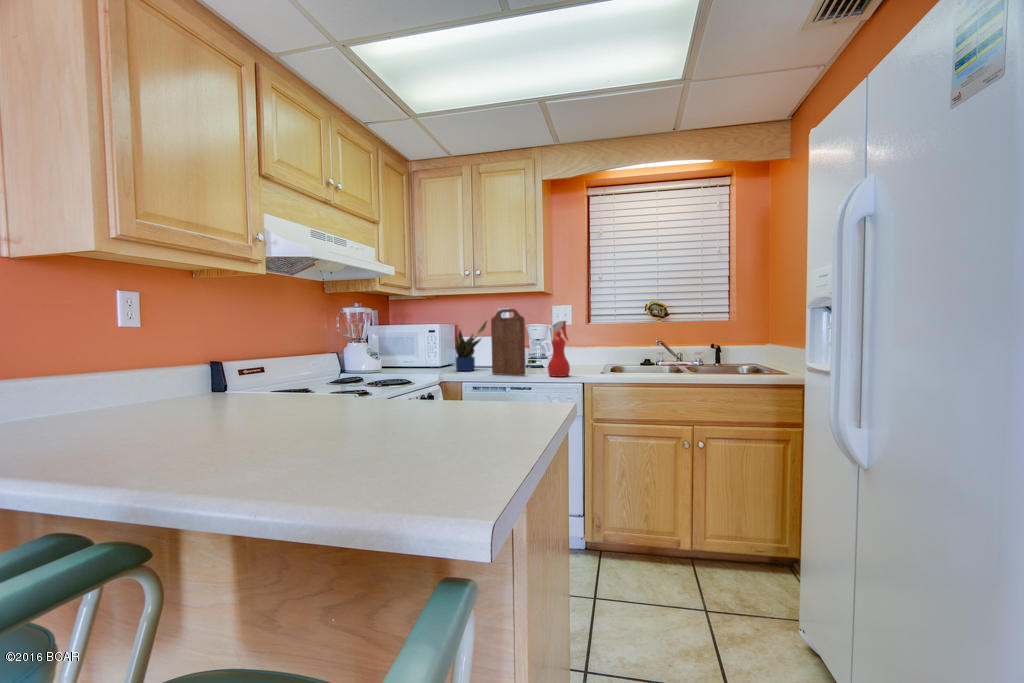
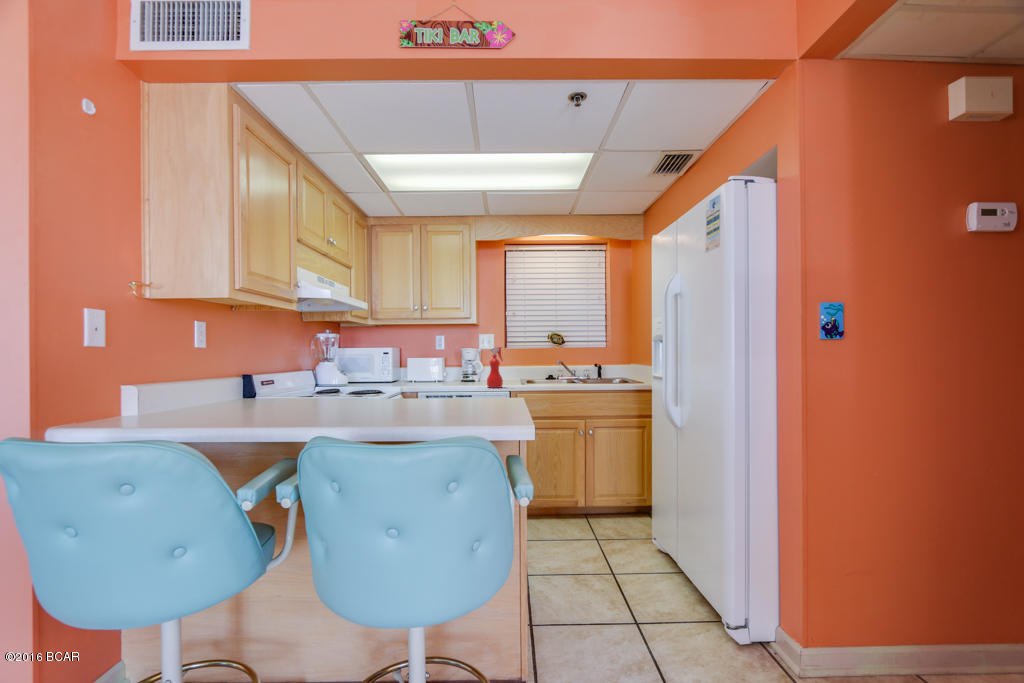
cutting board: present [491,309,525,375] -> none [442,337,469,388]
potted plant: present [455,321,487,371] -> none [406,345,434,385]

